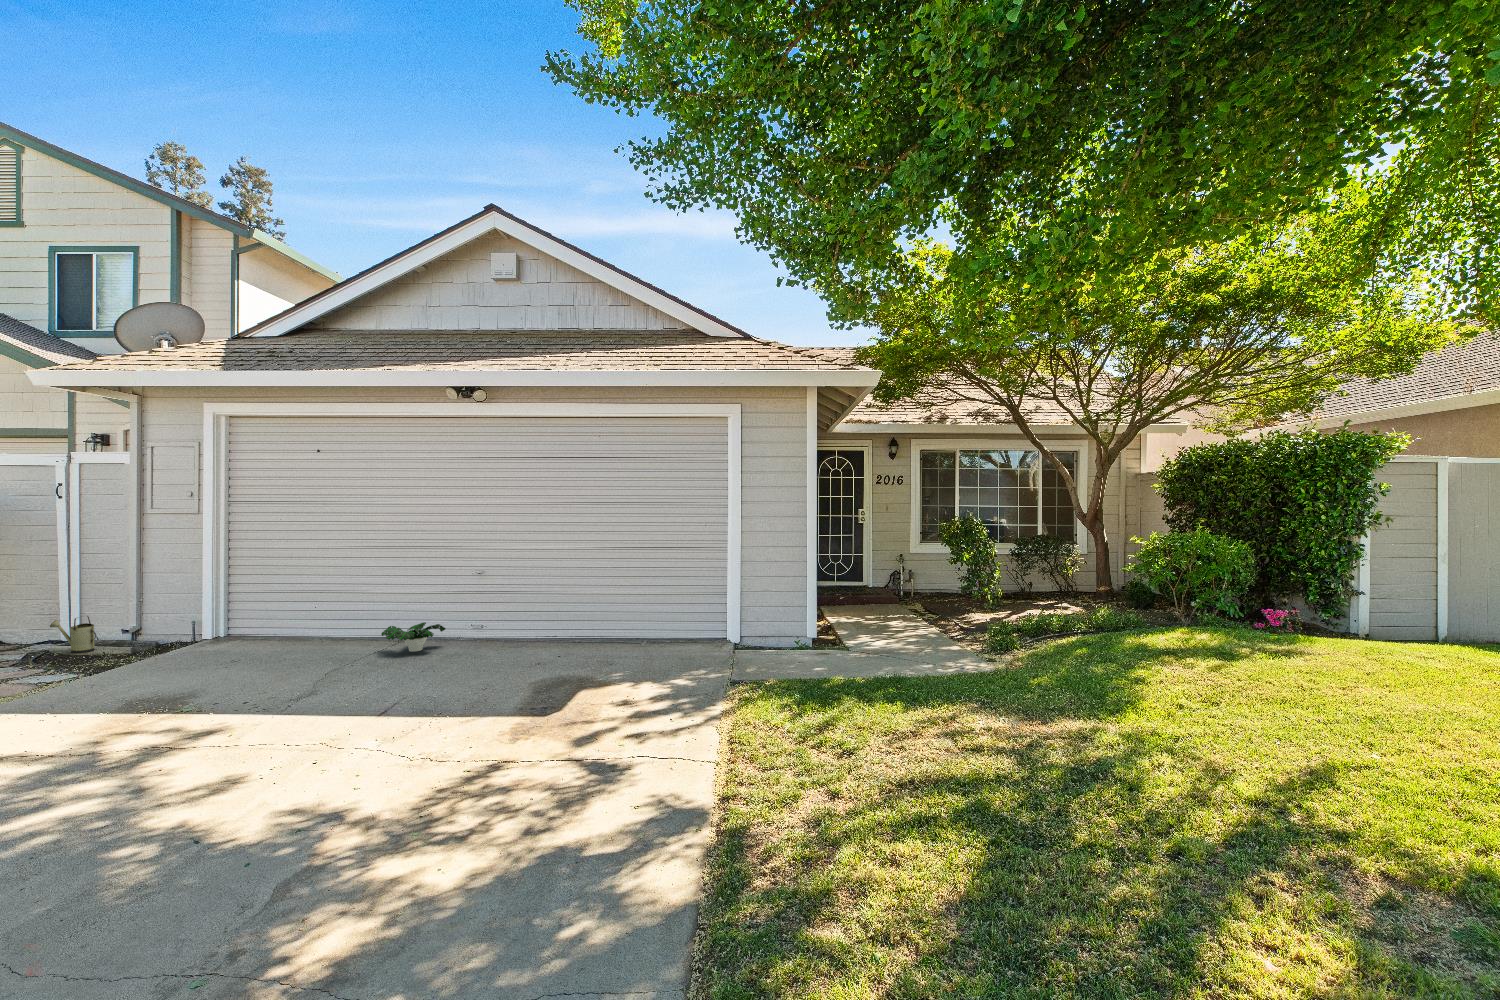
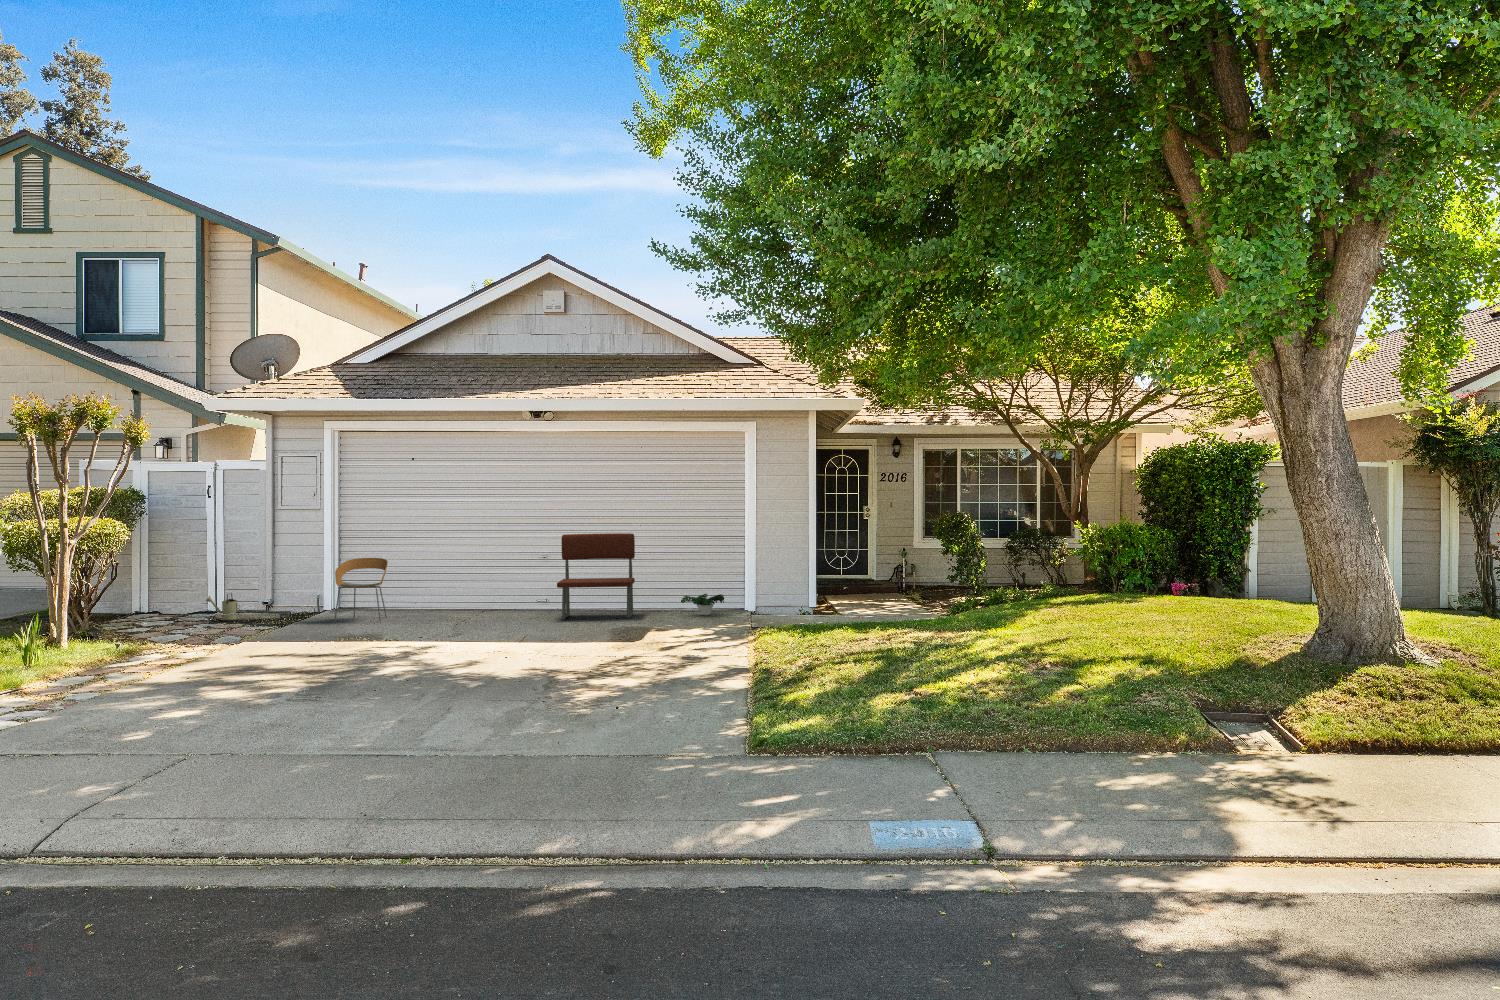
bench: none [477,543,587,655] -> present [557,533,635,619]
chair: none [191,572,281,660] -> present [334,558,388,624]
potted plant: present [381,622,446,652] -> present [681,594,724,615]

